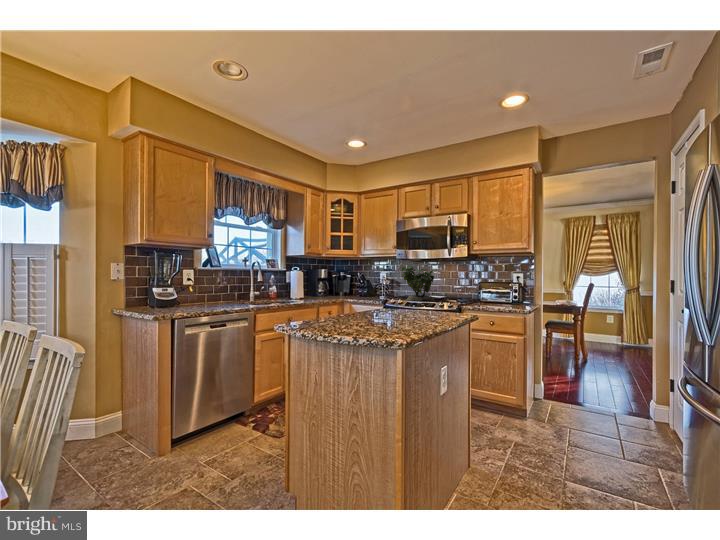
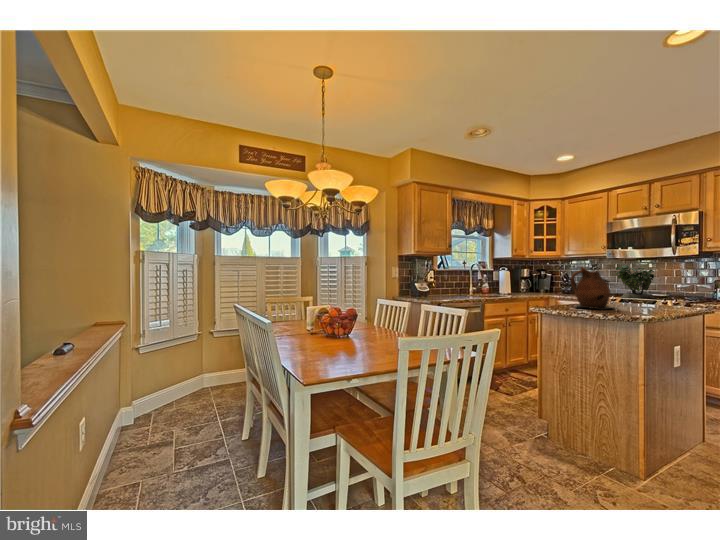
ceramic pitcher: none [332,263,386,325] -> present [571,267,615,309]

